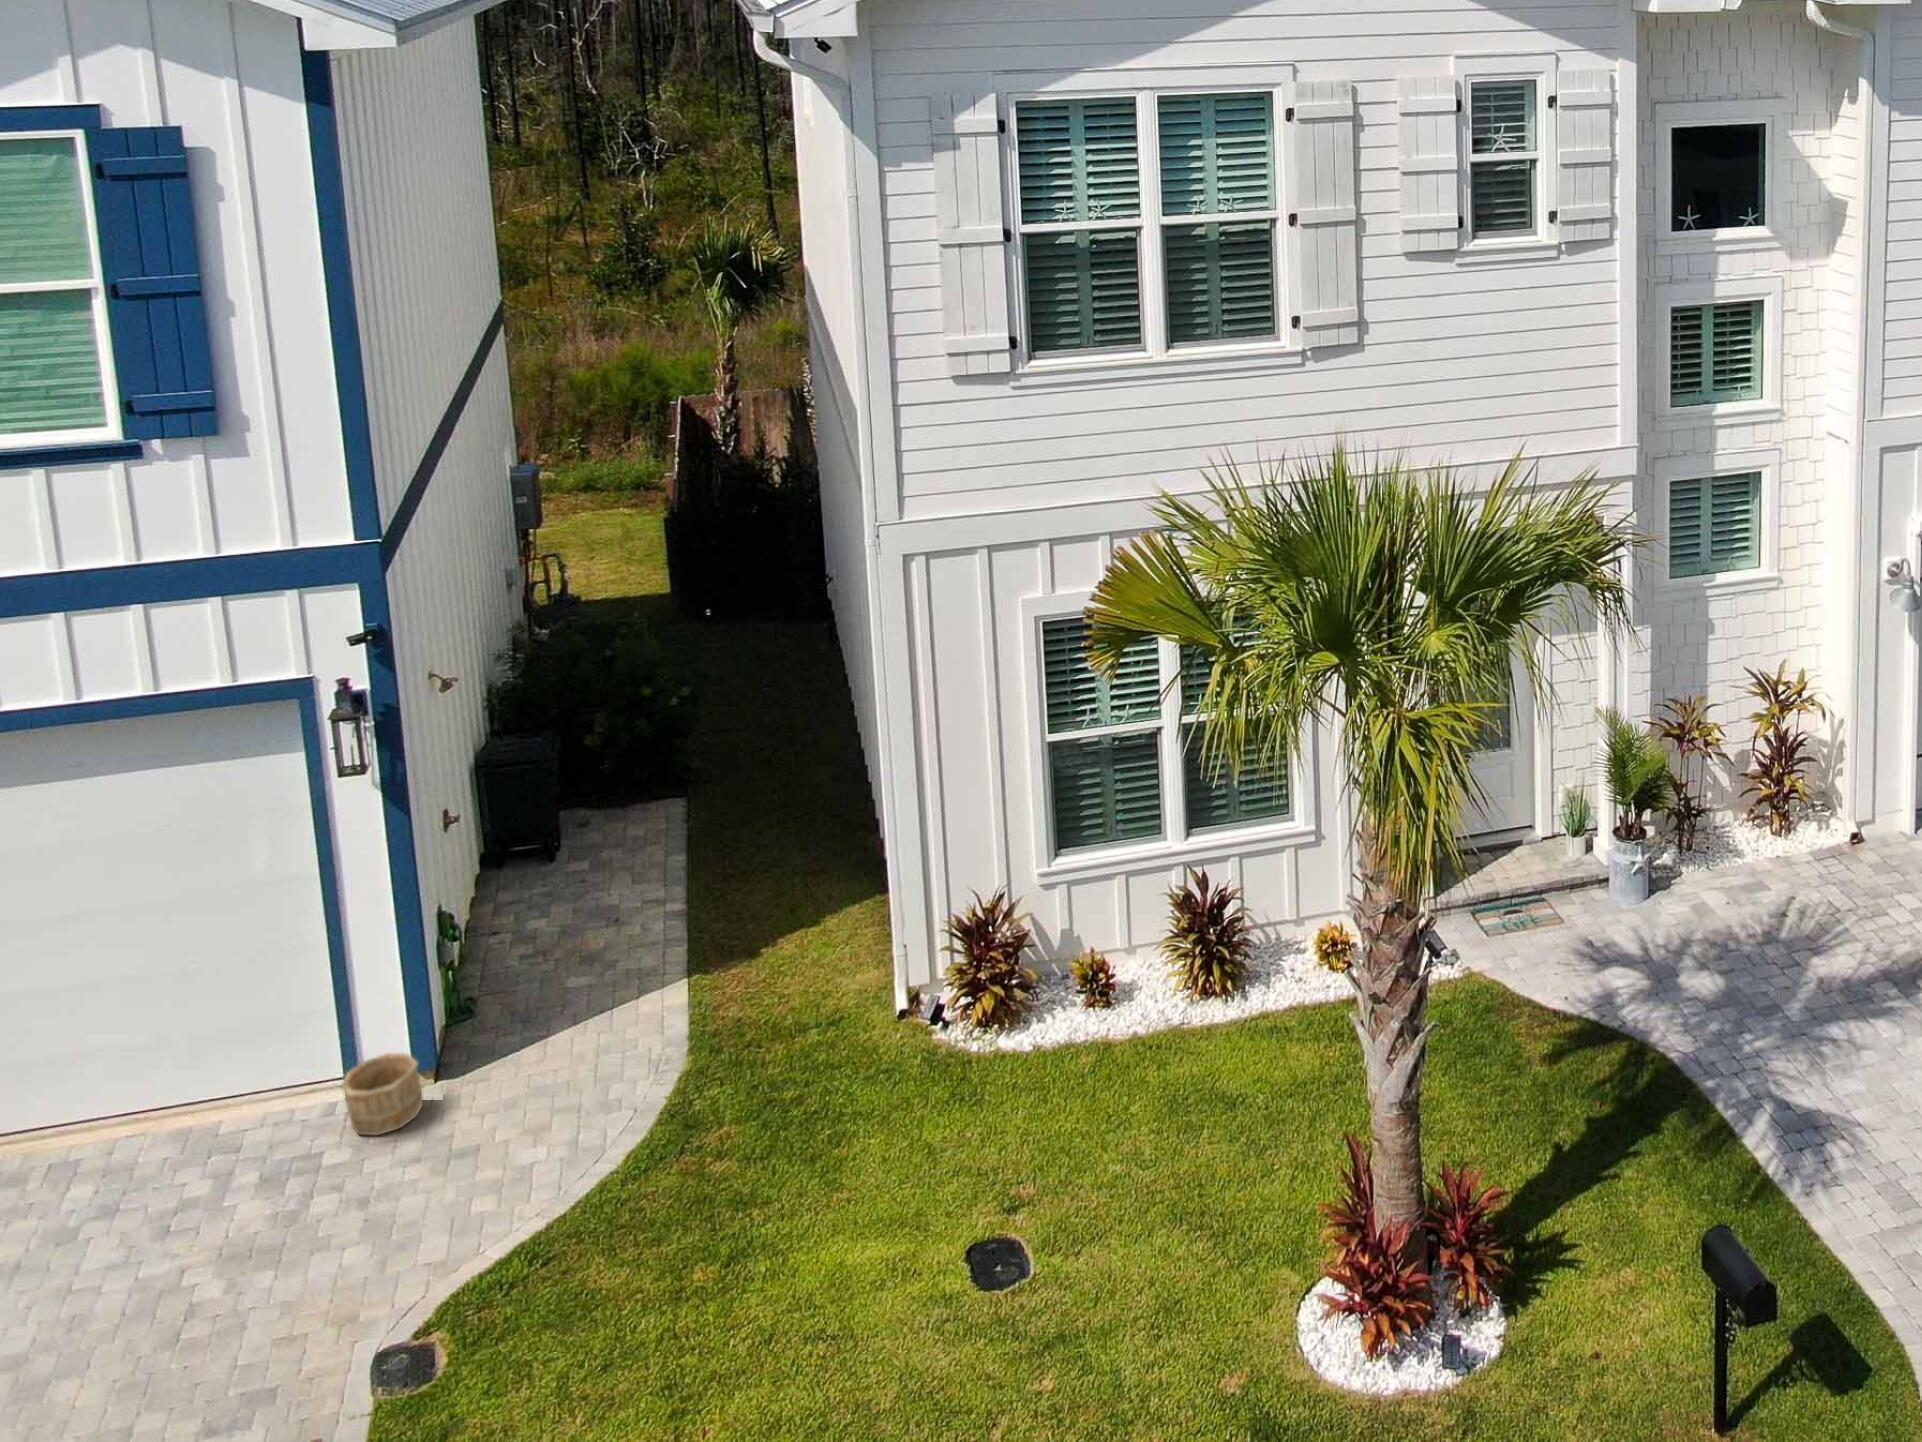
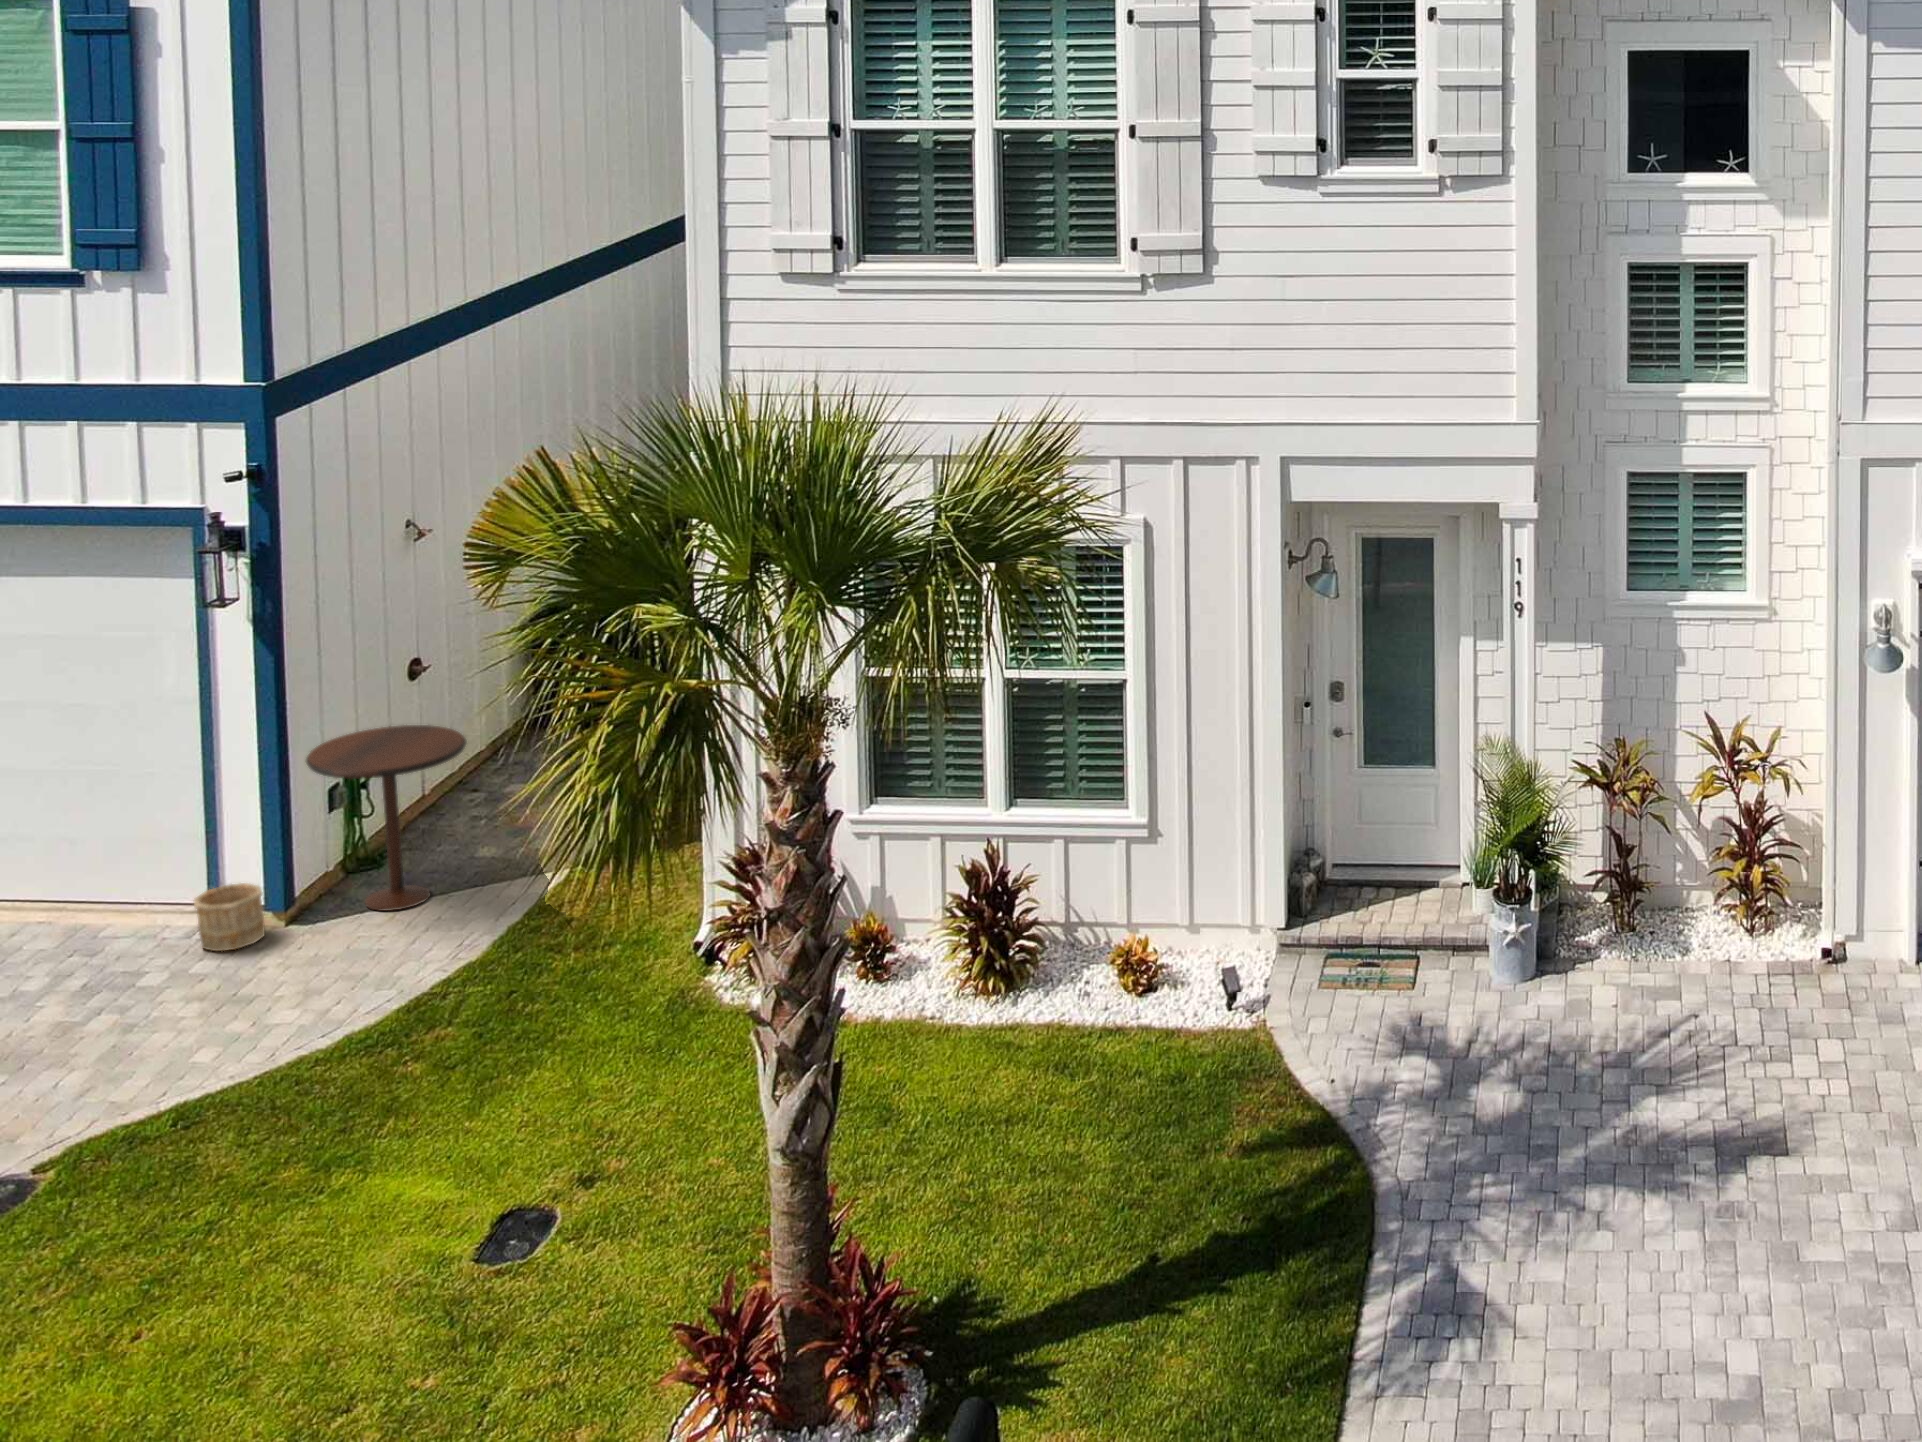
pedestal table: none [438,846,609,1047] -> present [306,725,467,911]

